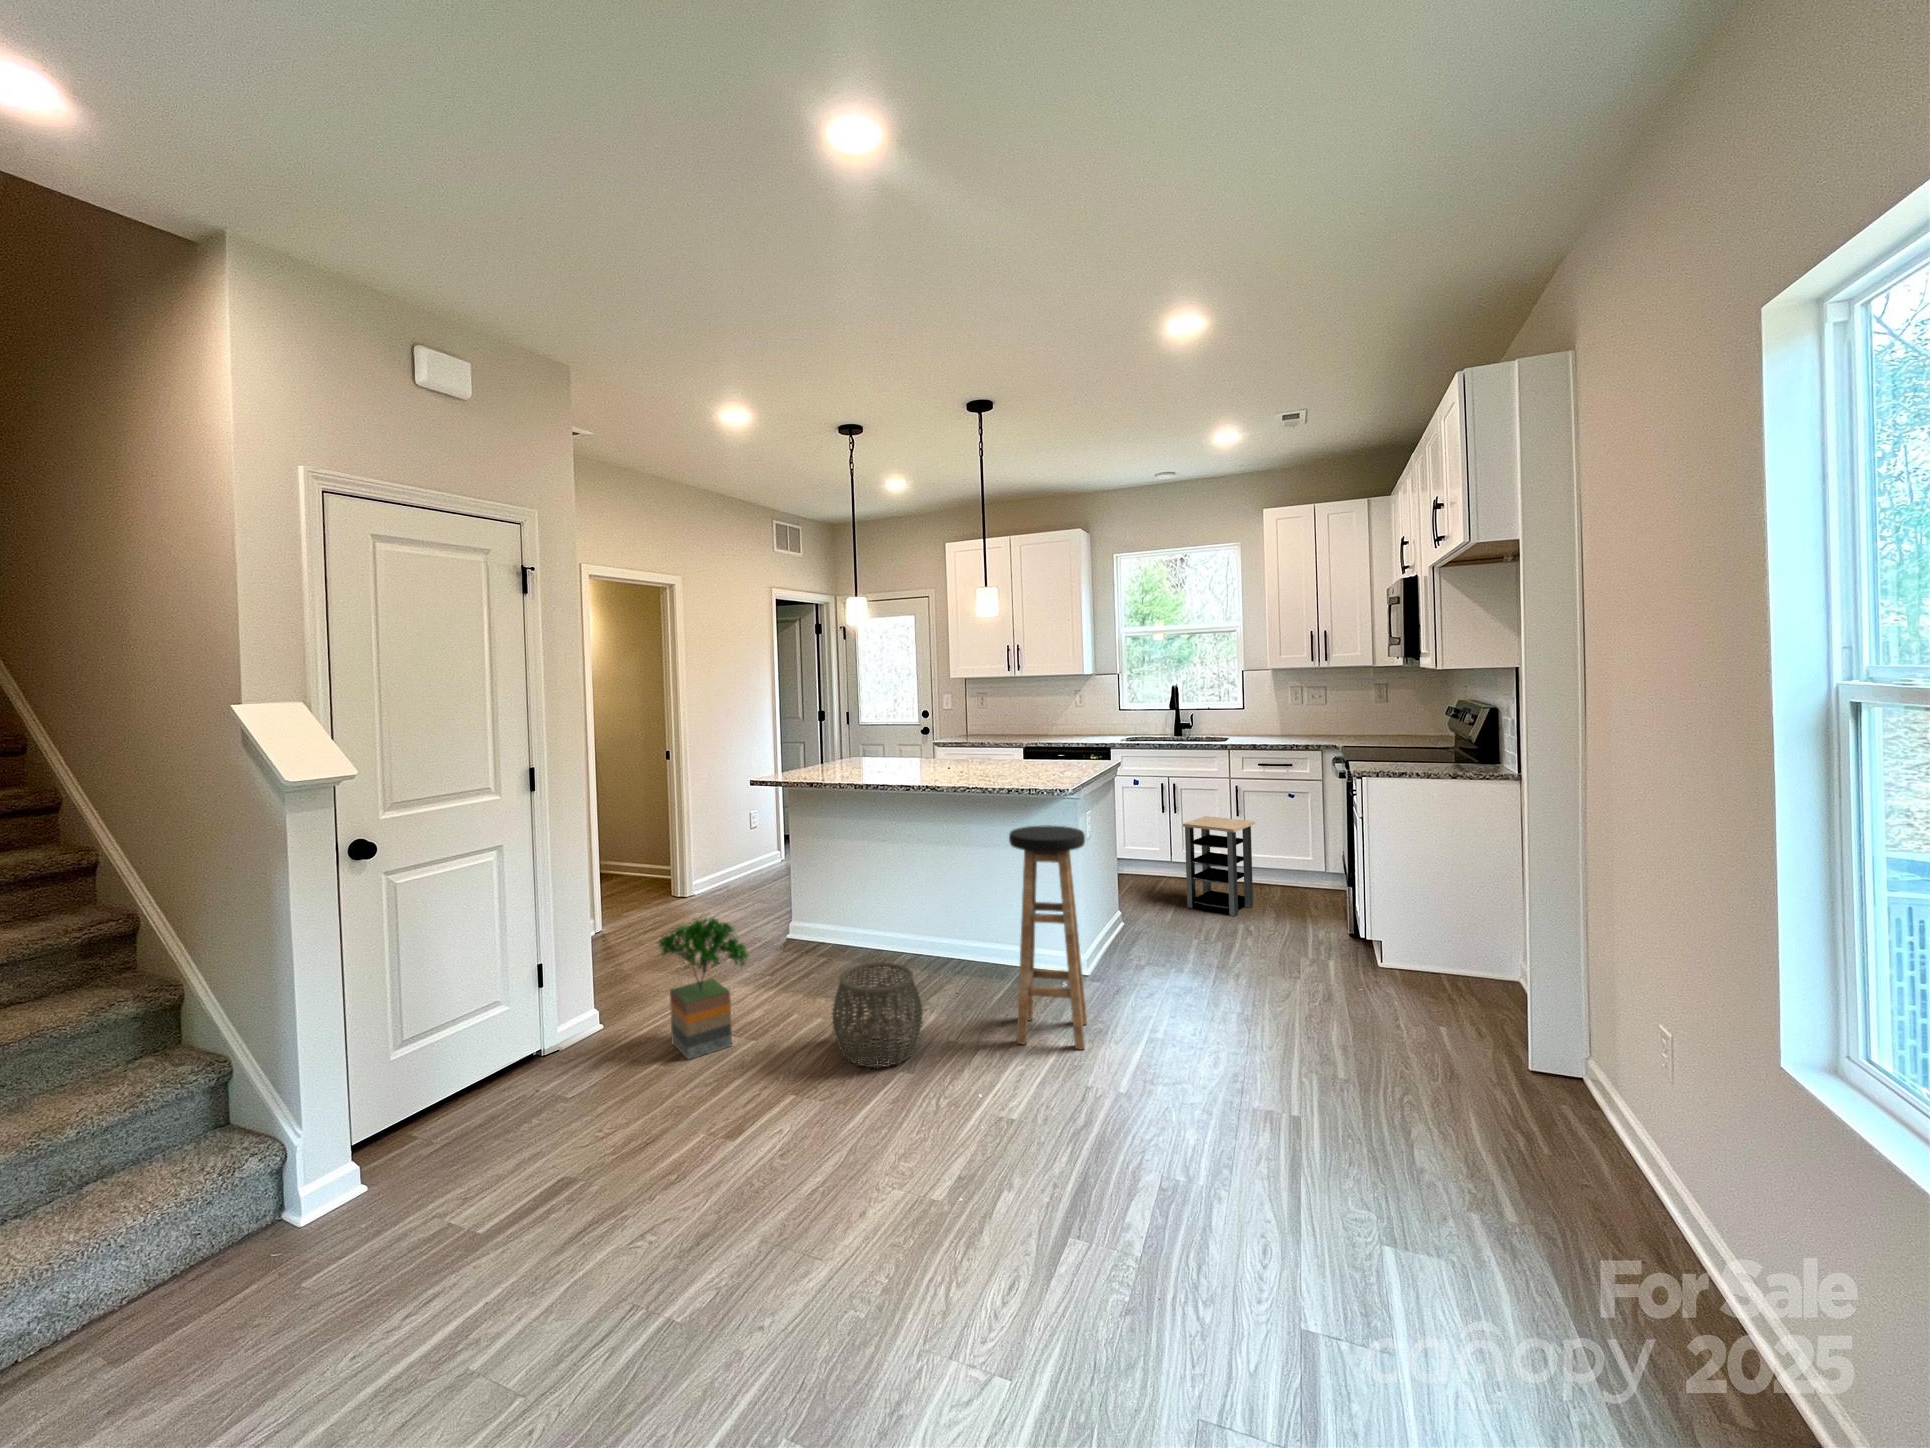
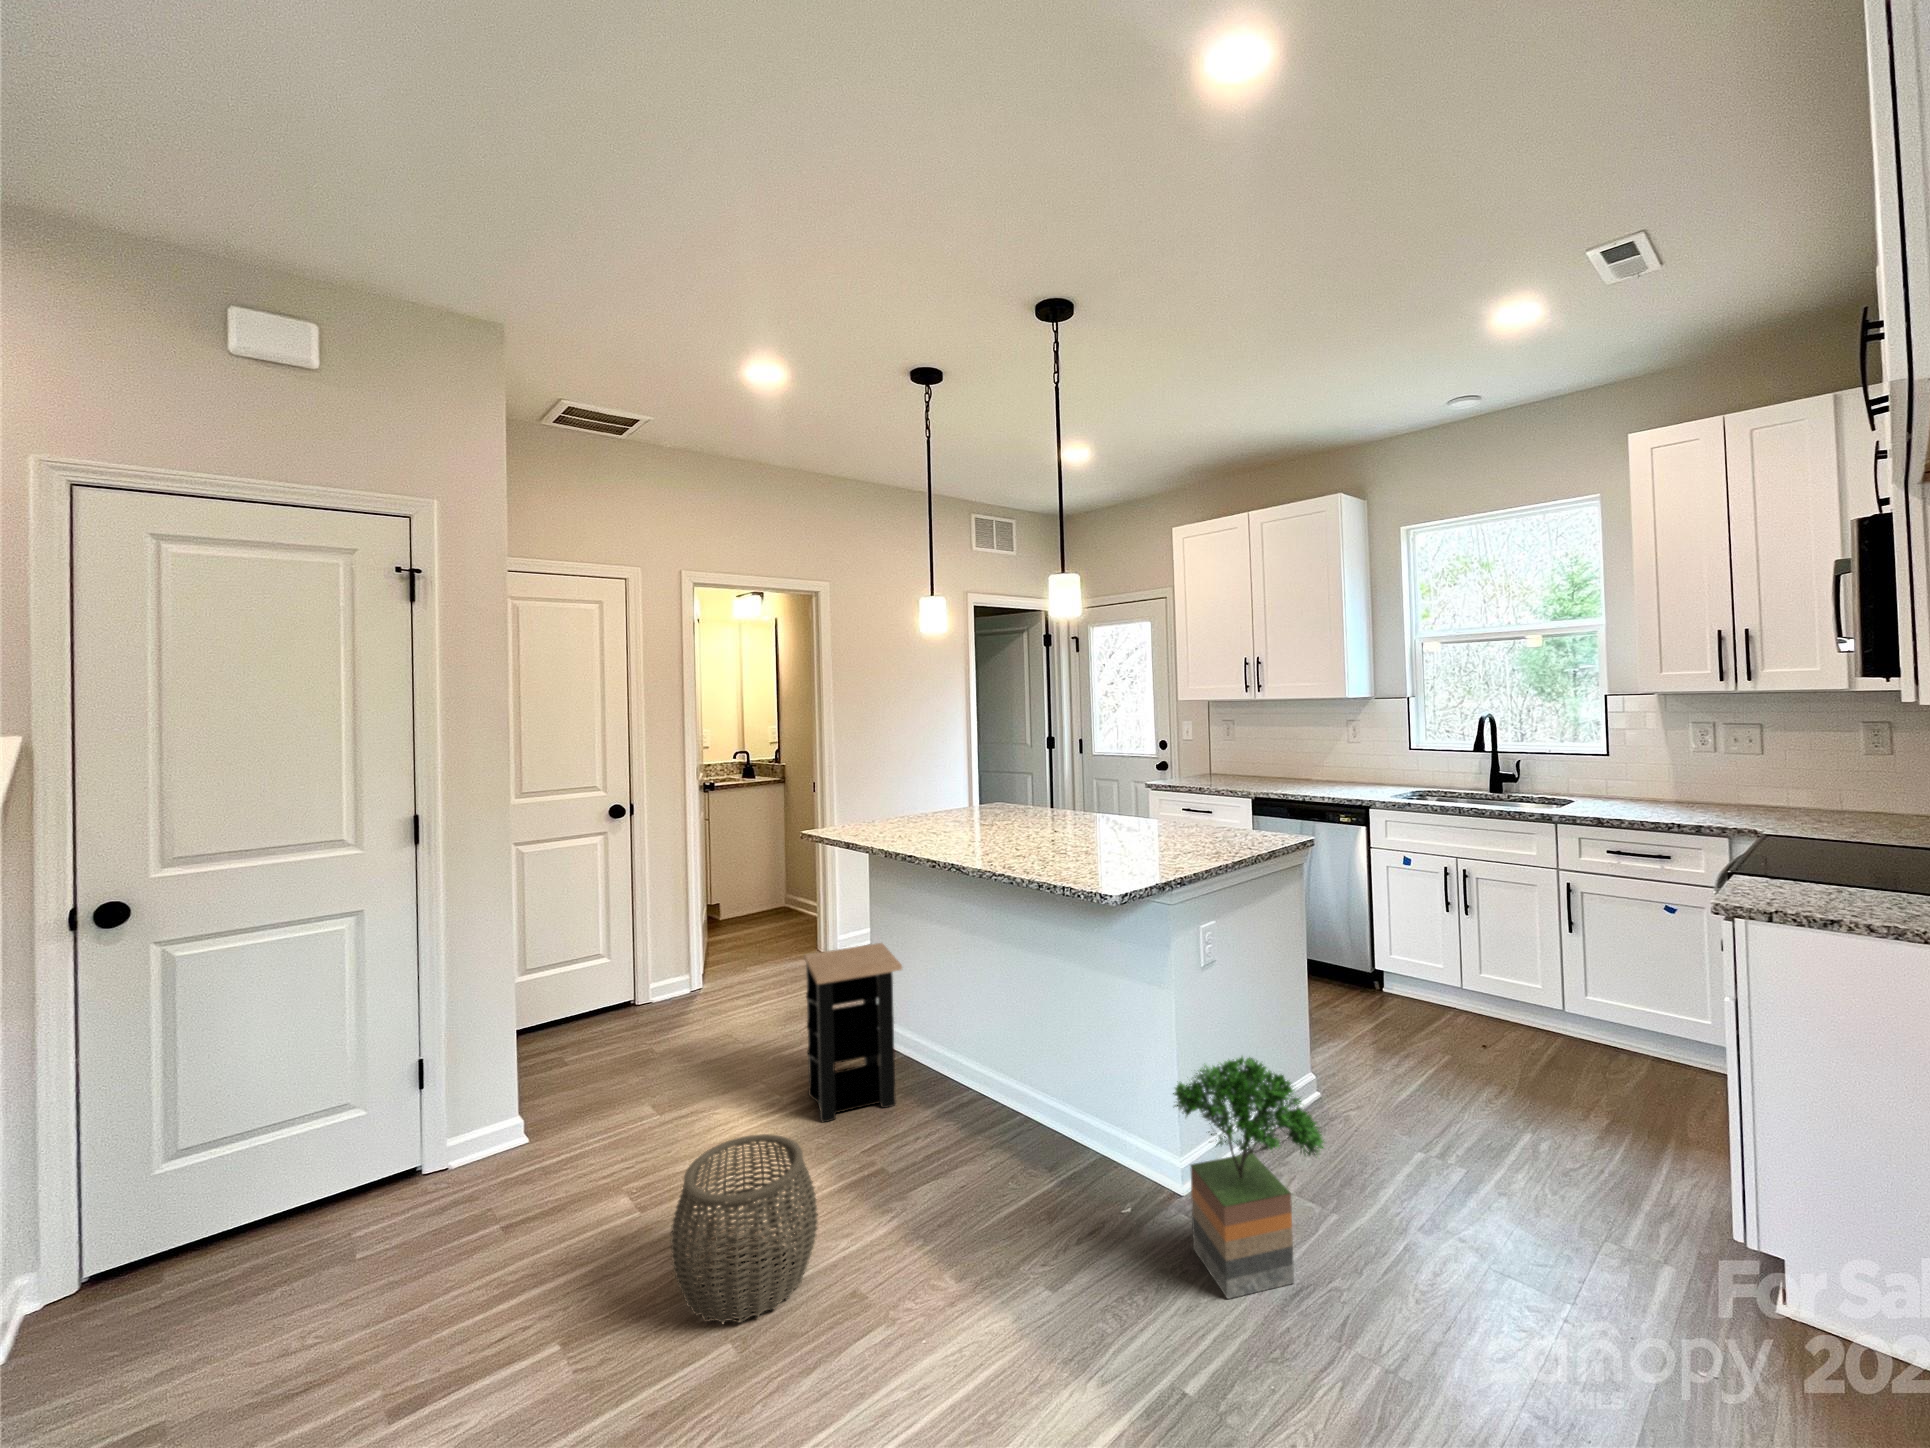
side table: present [1183,816,1255,916] -> present [804,943,902,1122]
bar stool: present [1009,825,1087,1049] -> none [942,955,1094,1384]
potted tree: present [657,917,749,1059] -> present [1173,1057,1324,1299]

